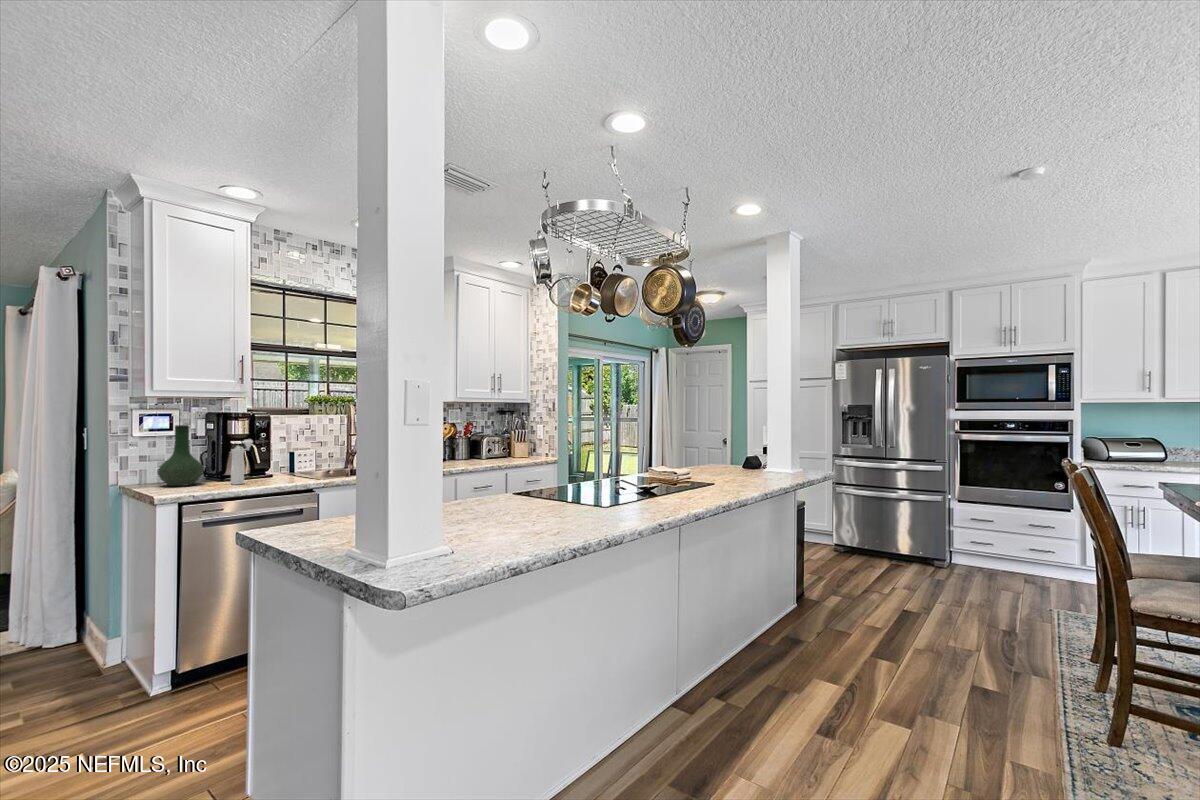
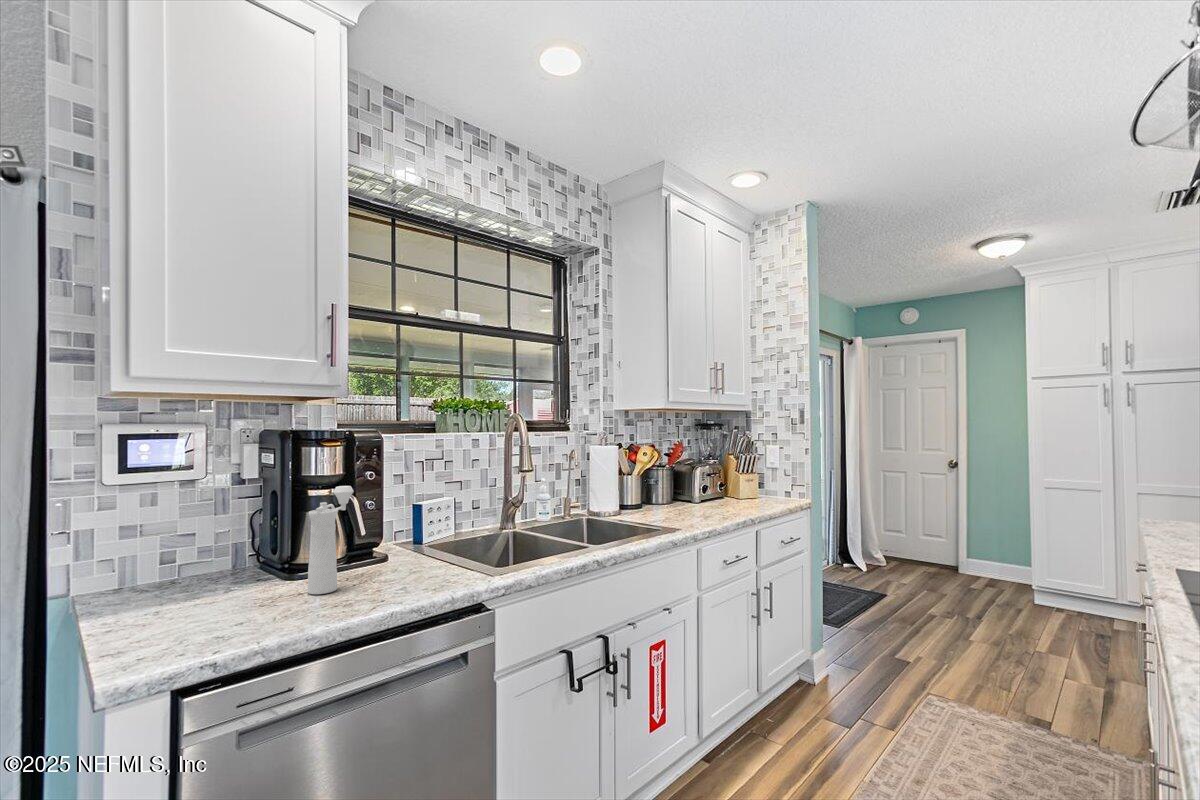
vase: present [158,425,204,486] -> none [148,457,251,602]

